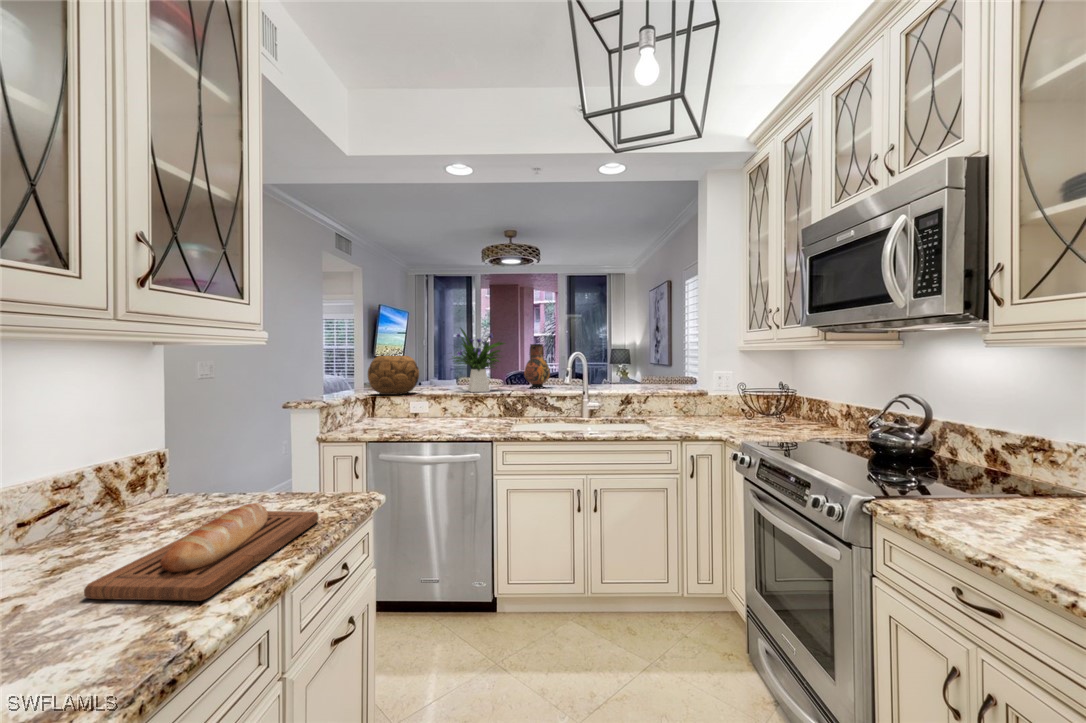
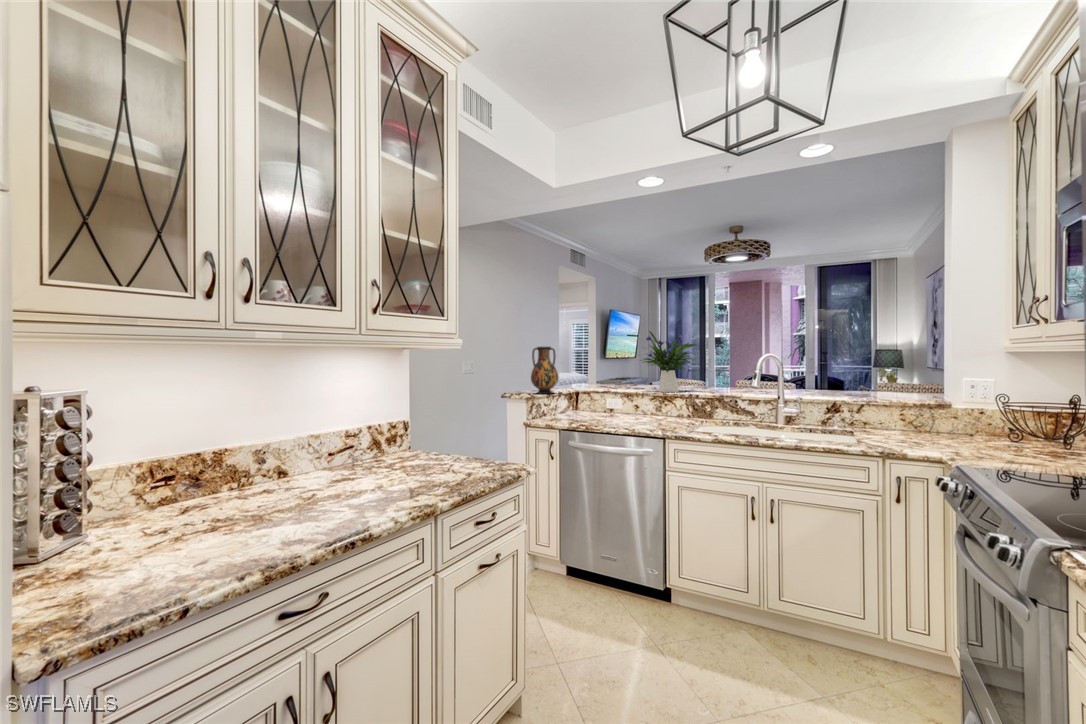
vase: present [524,344,550,388] -> present [531,347,558,394]
decorative bowl: present [368,356,419,395] -> none [571,358,614,392]
bread loaf: present [84,503,319,601] -> none [339,458,476,509]

